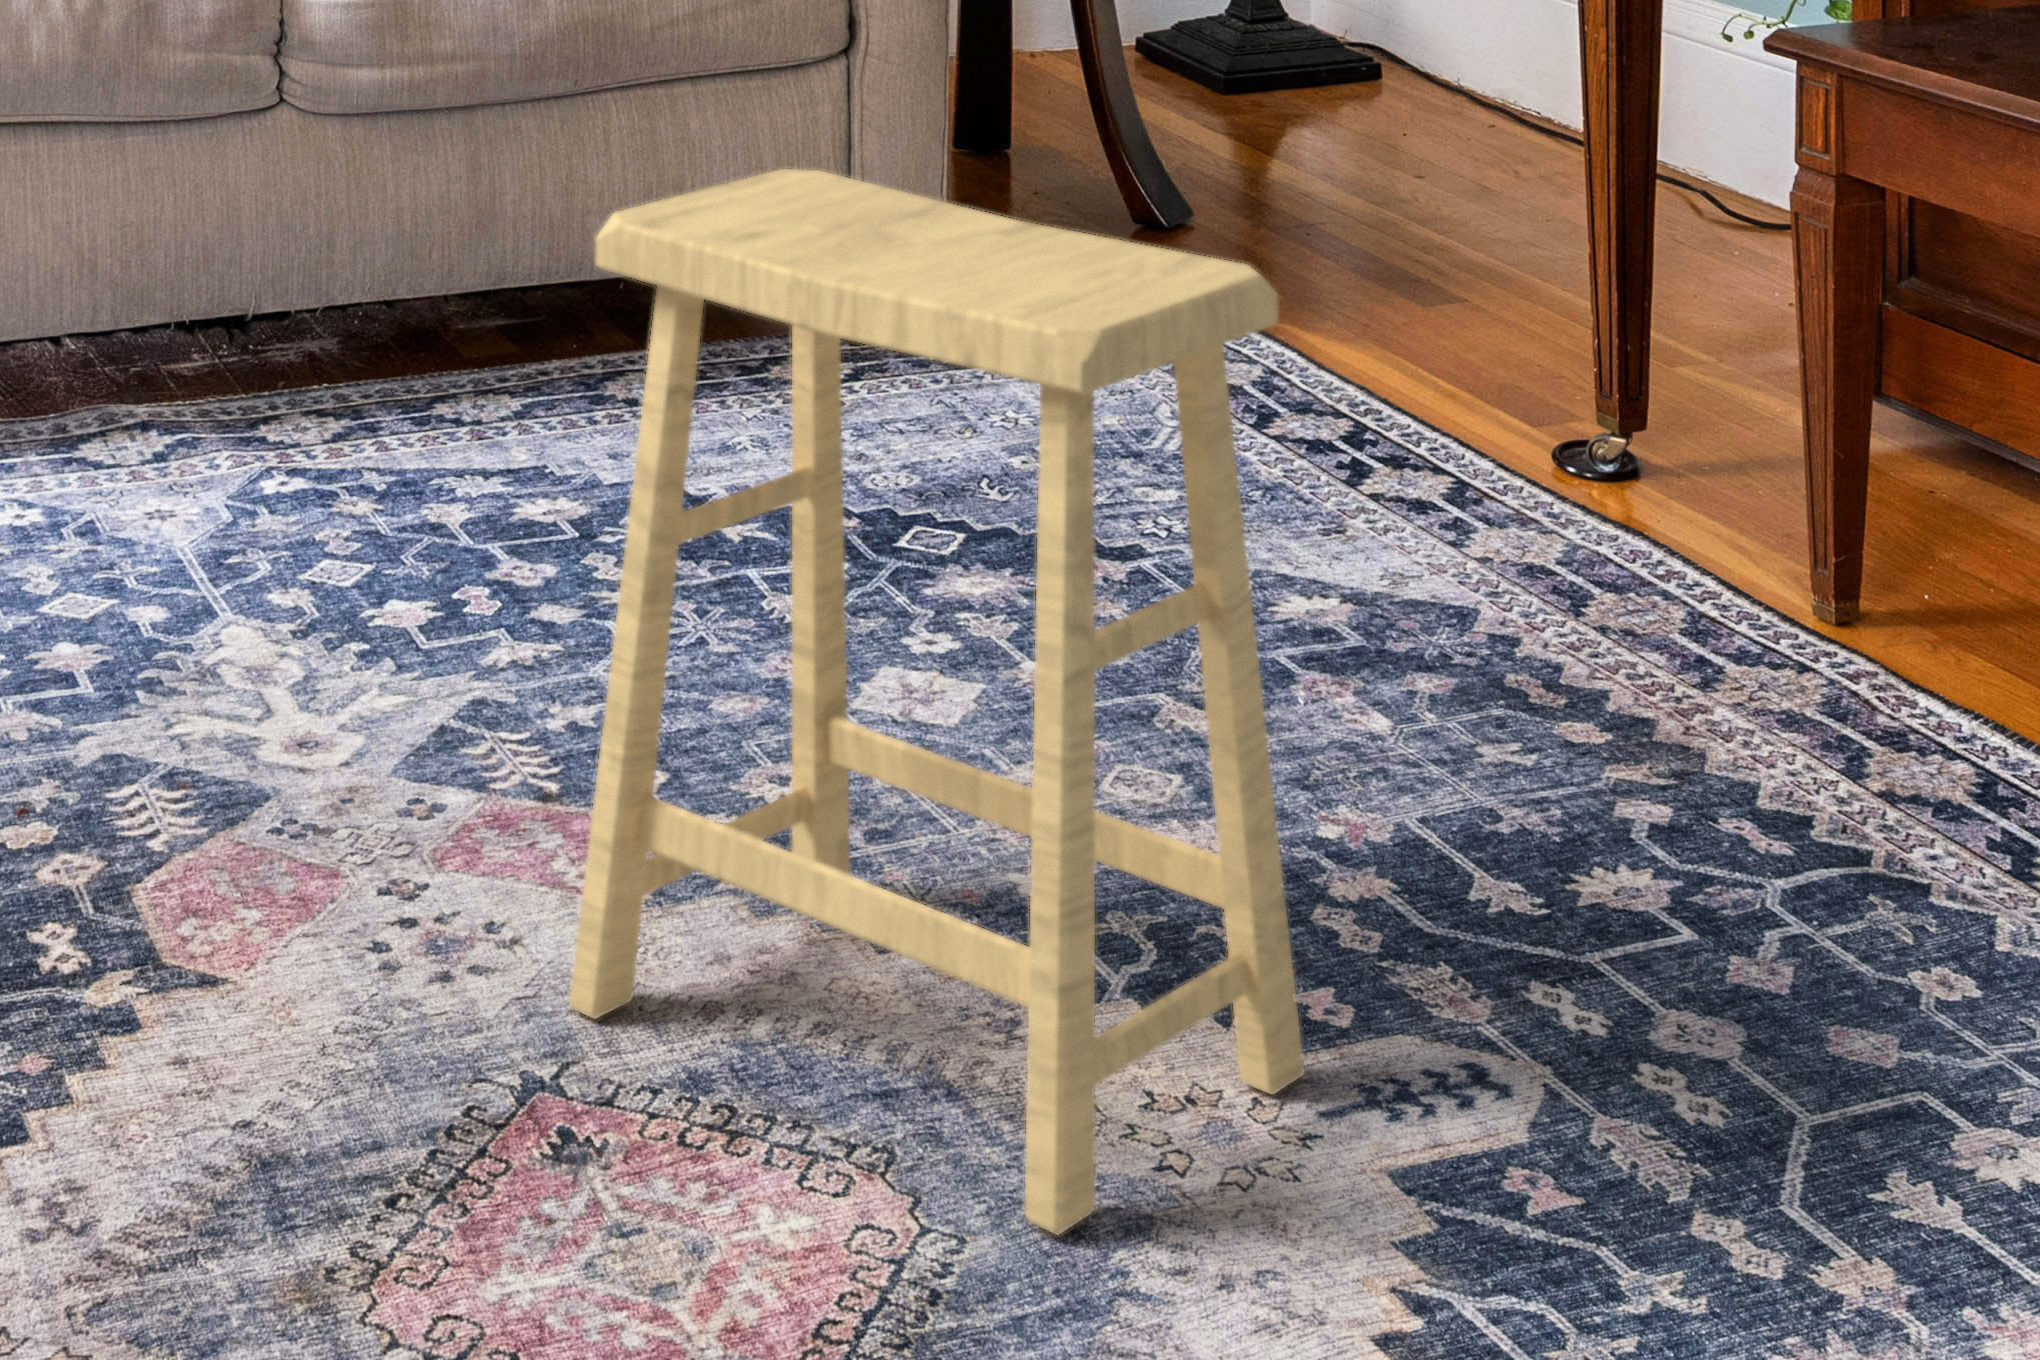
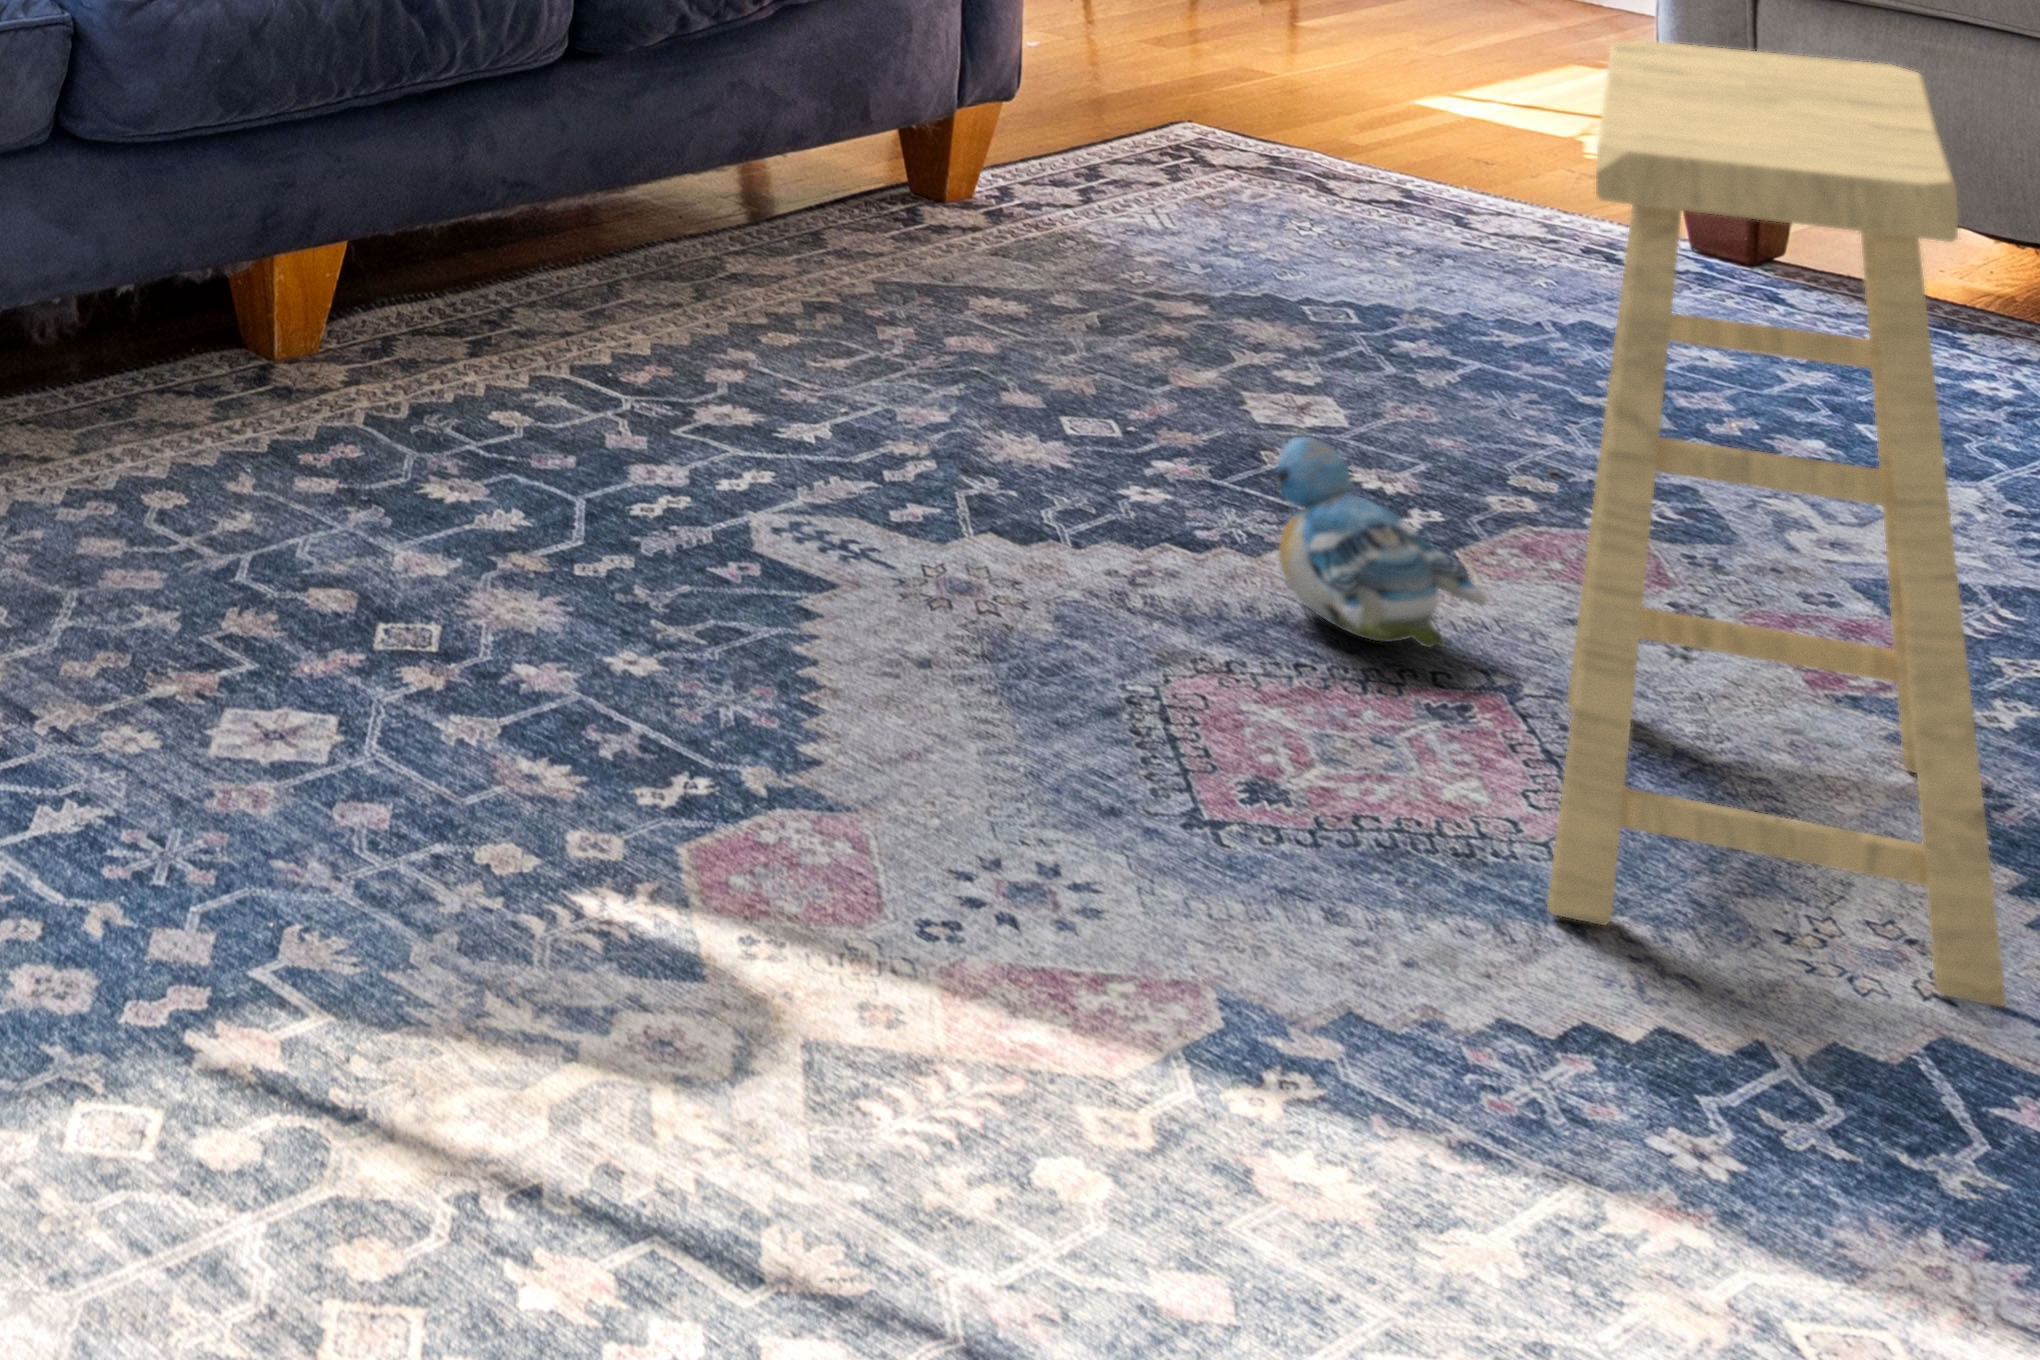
plush toy: none [163,841,468,1066] -> present [1277,437,1486,647]

